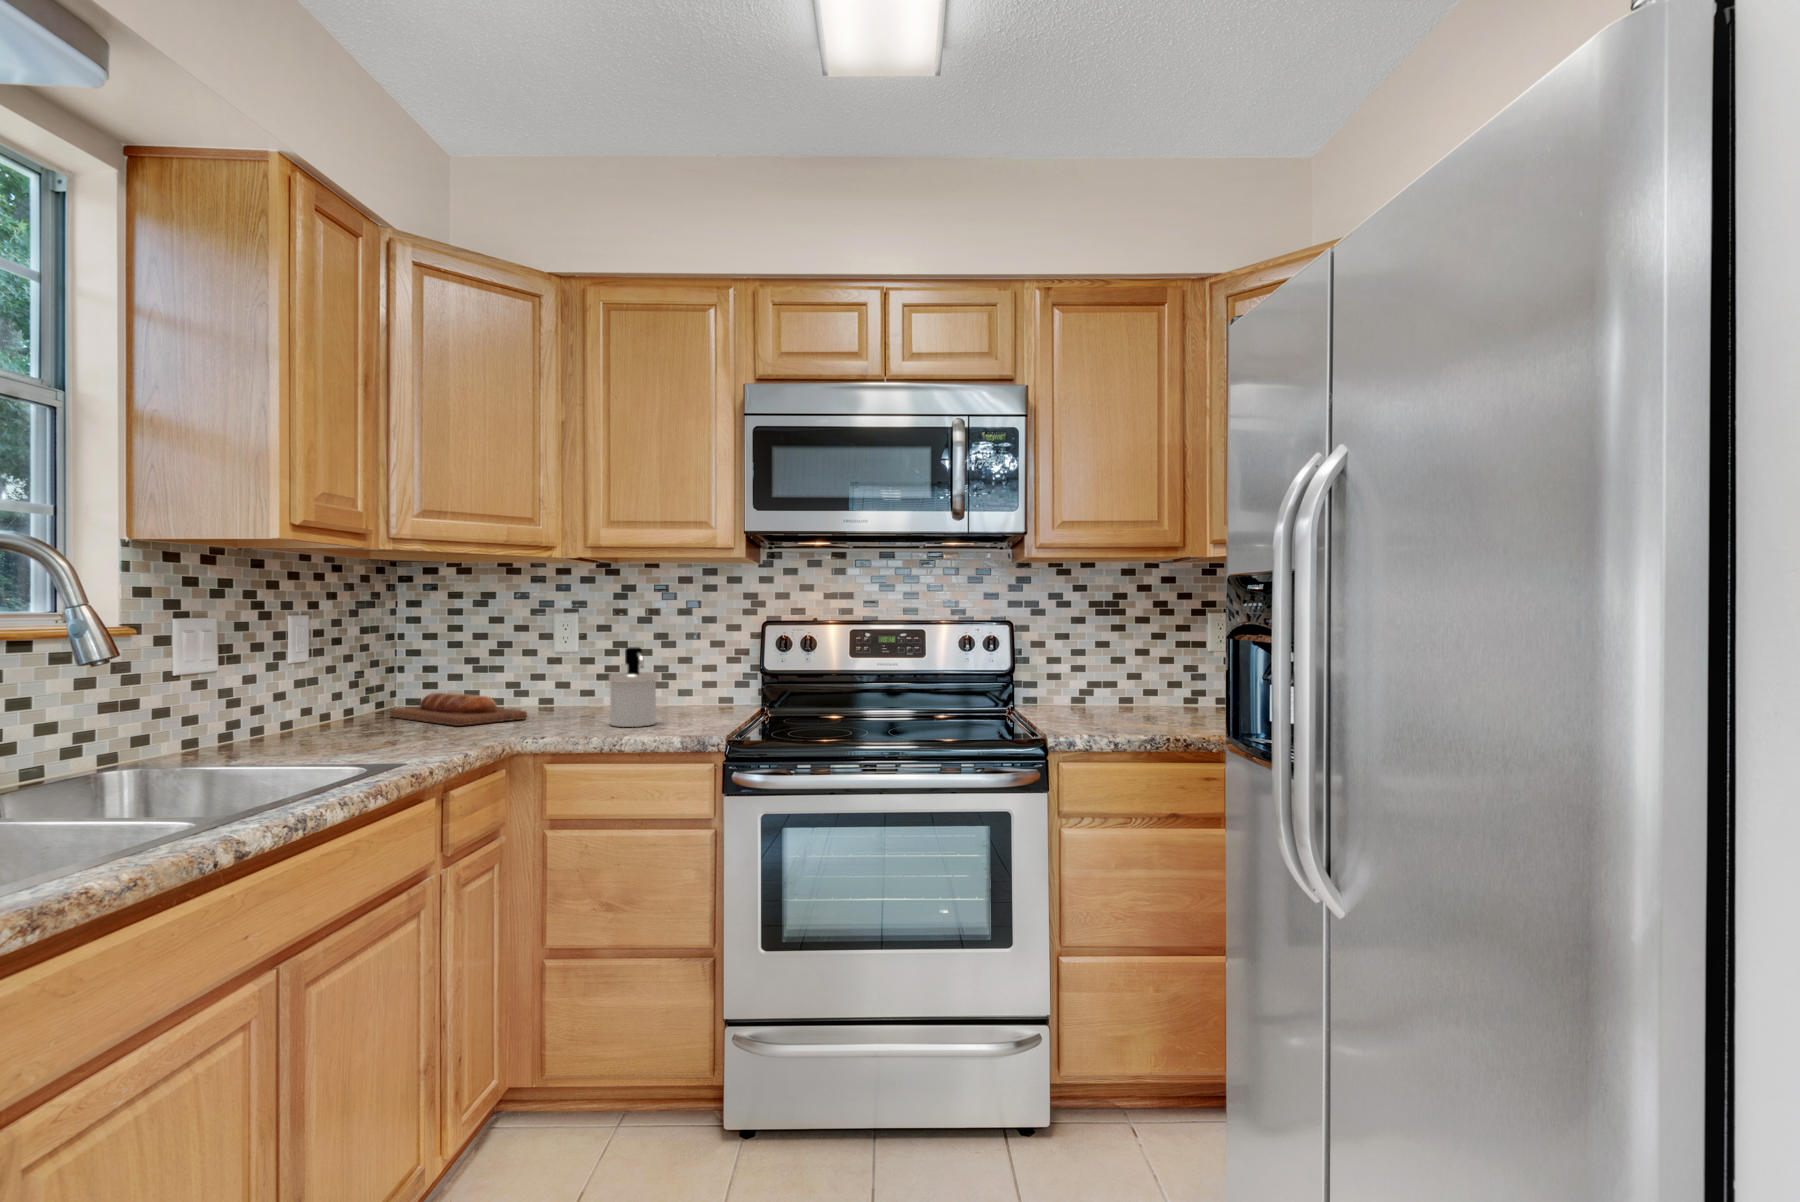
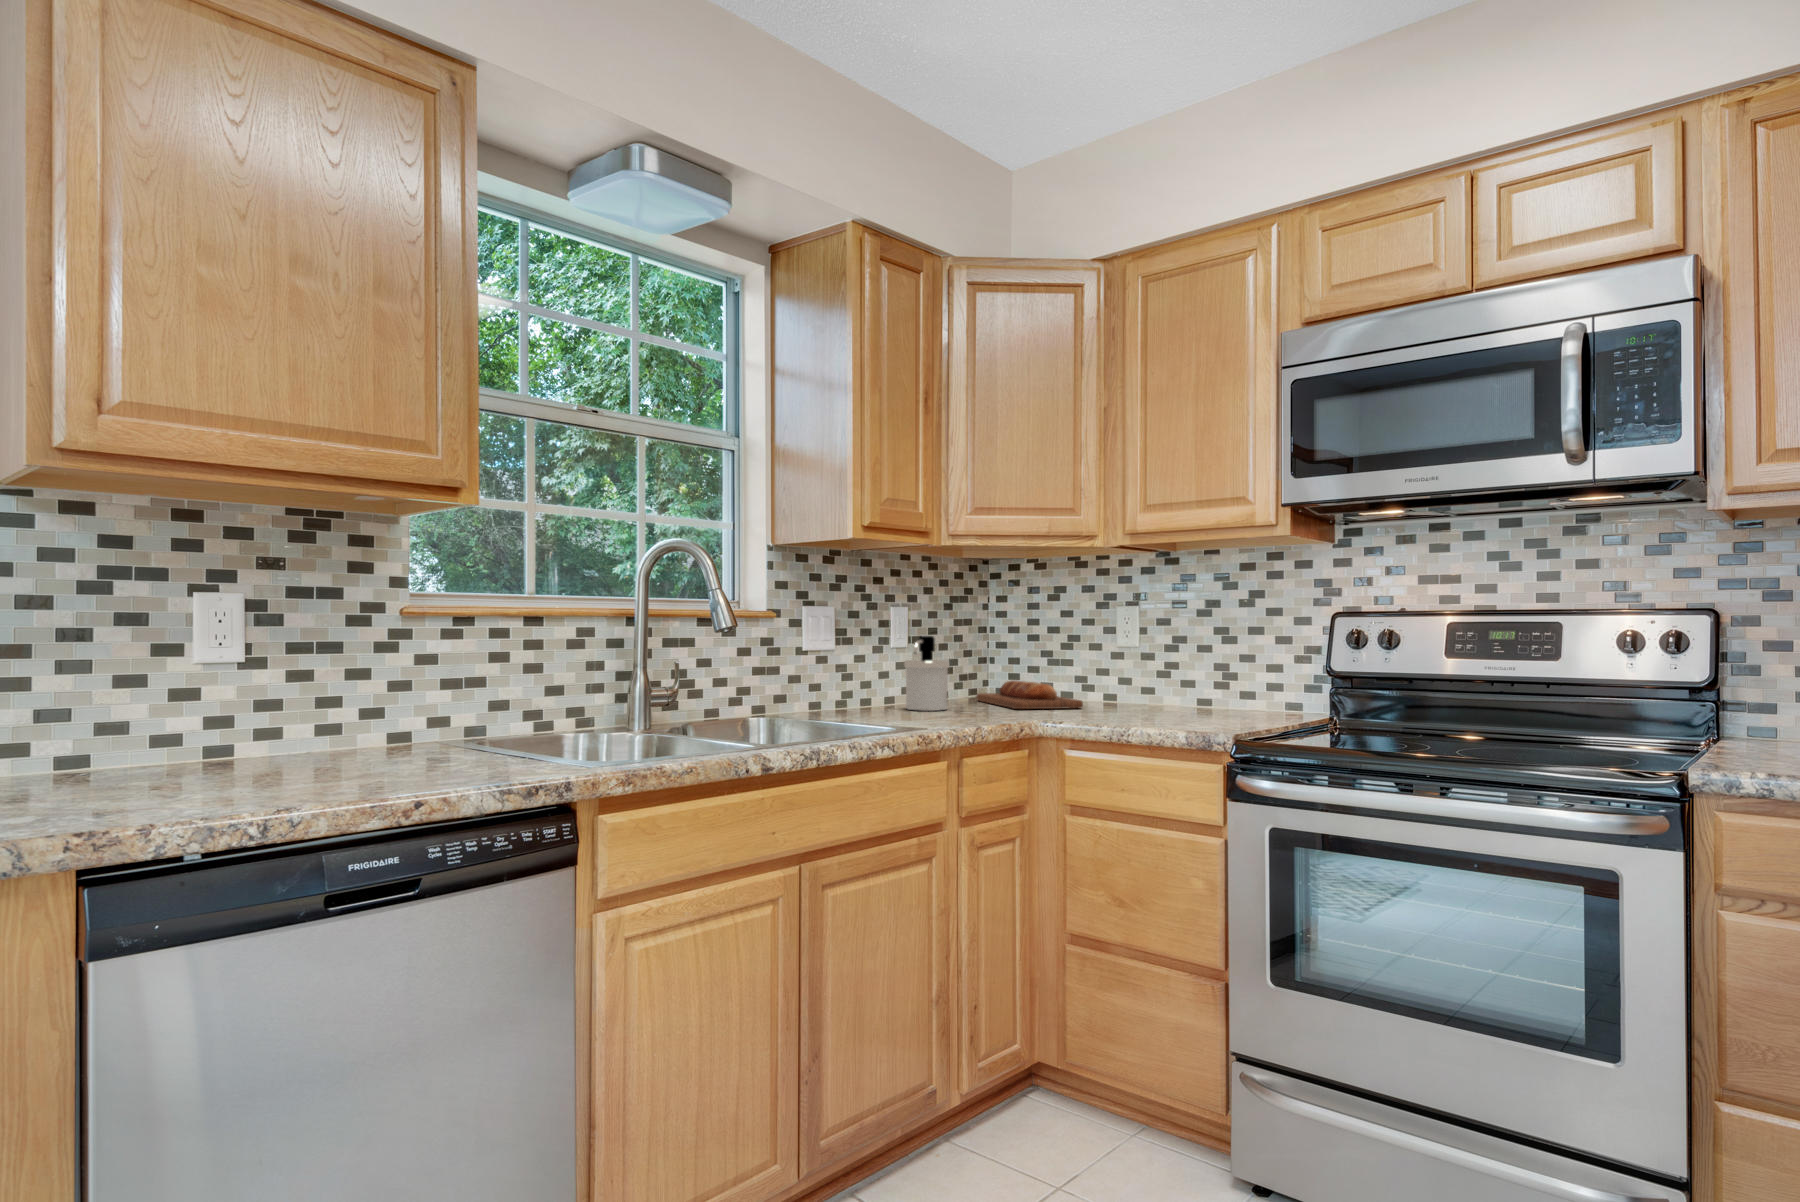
soap dispenser: present [609,647,658,727] -> present [904,636,949,711]

